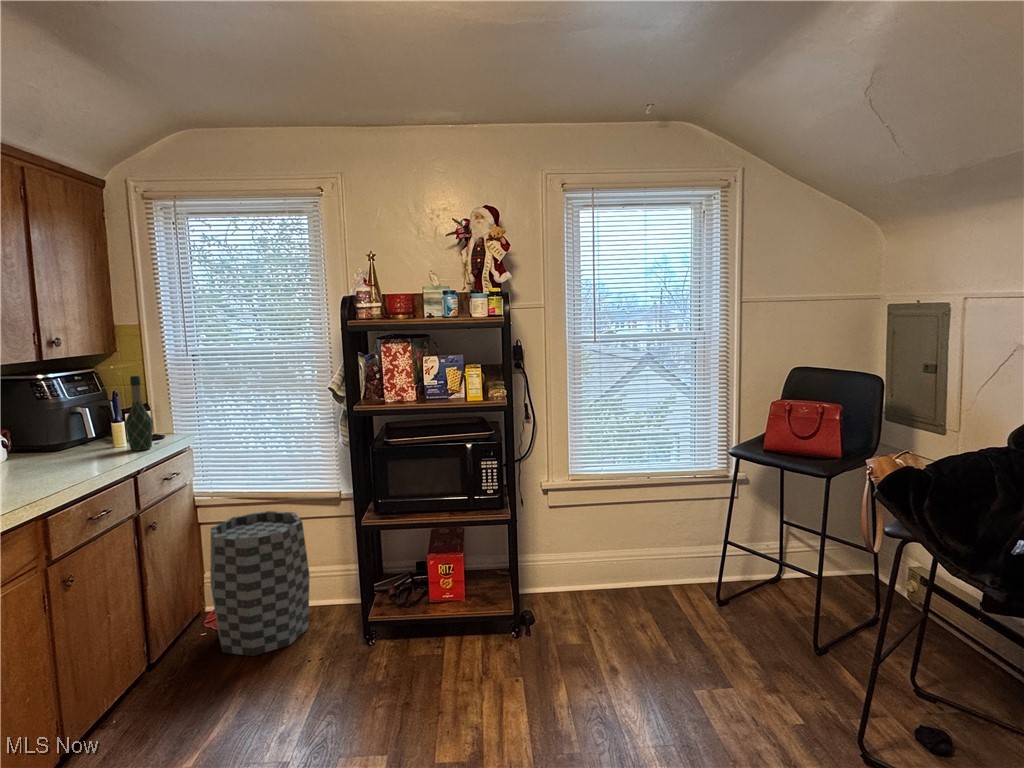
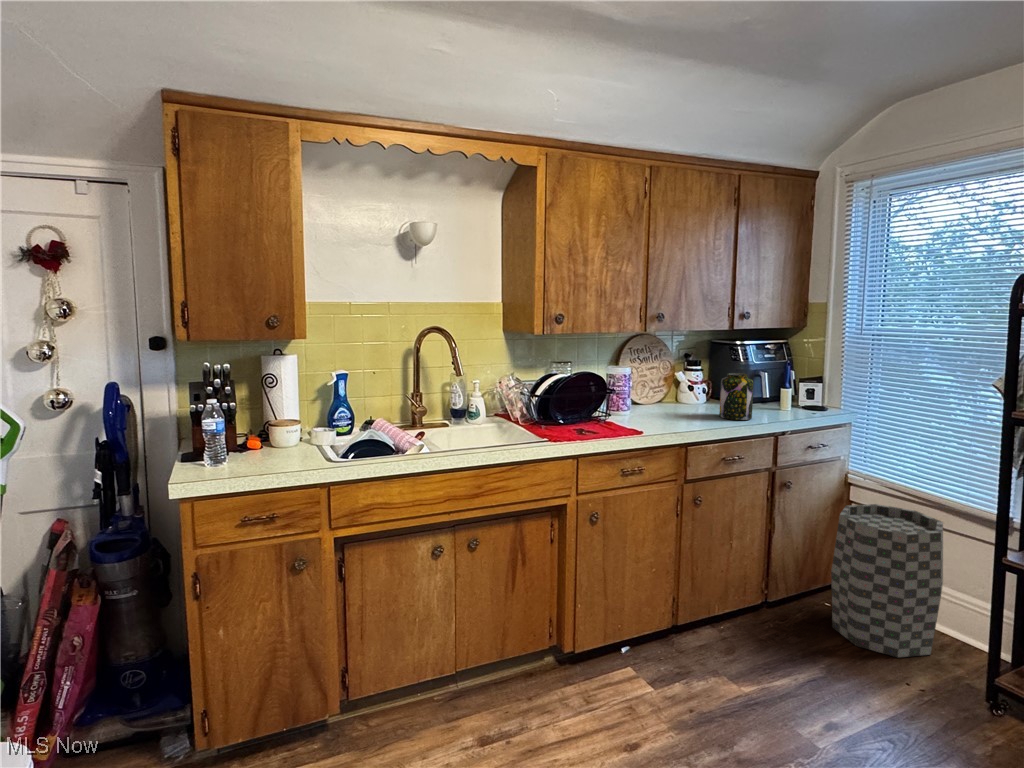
wine bottle: present [125,376,153,451] -> none [785,349,809,416]
jar: none [48,412,99,471] -> present [720,373,753,420]

